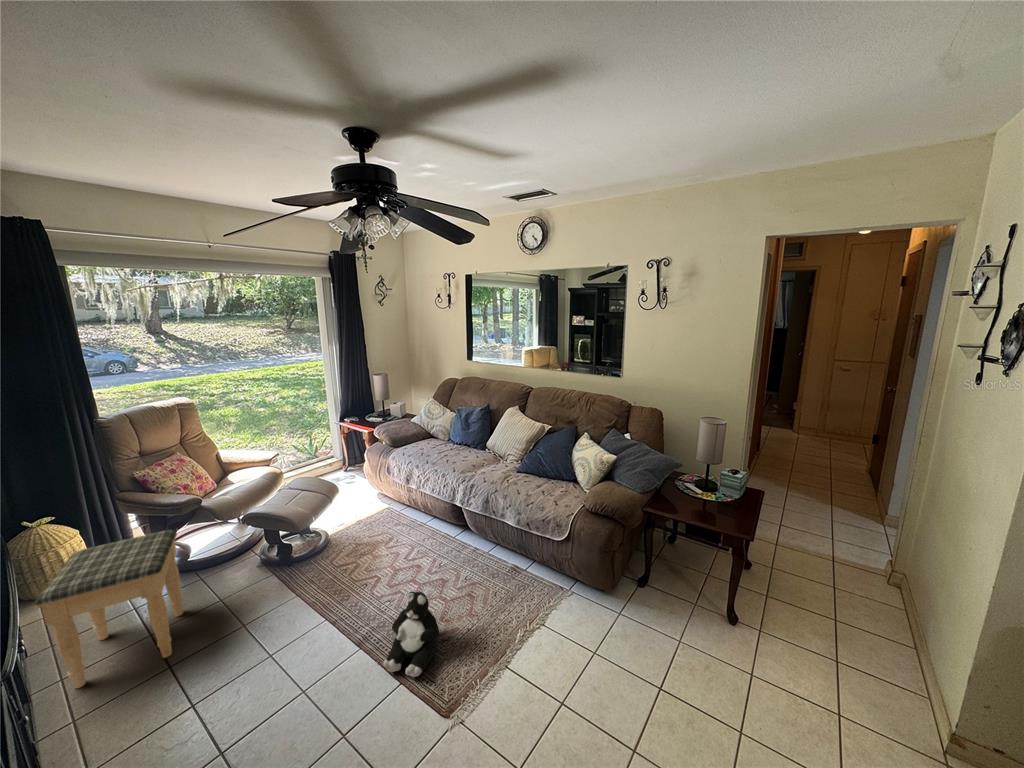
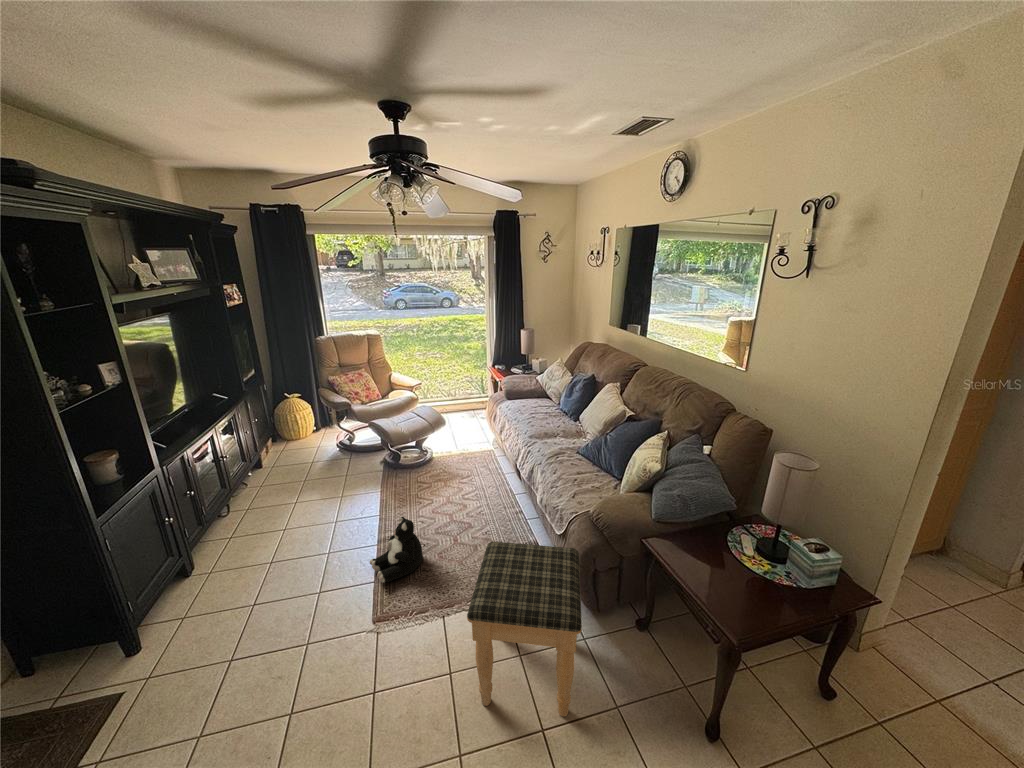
footstool: present [35,530,183,688] -> present [467,542,582,717]

